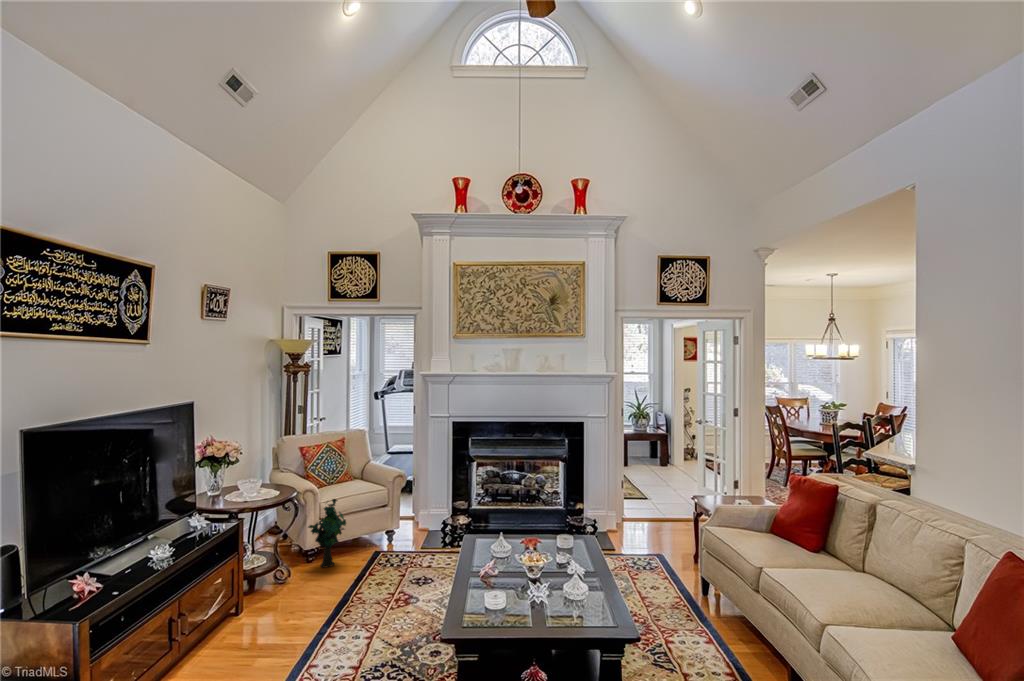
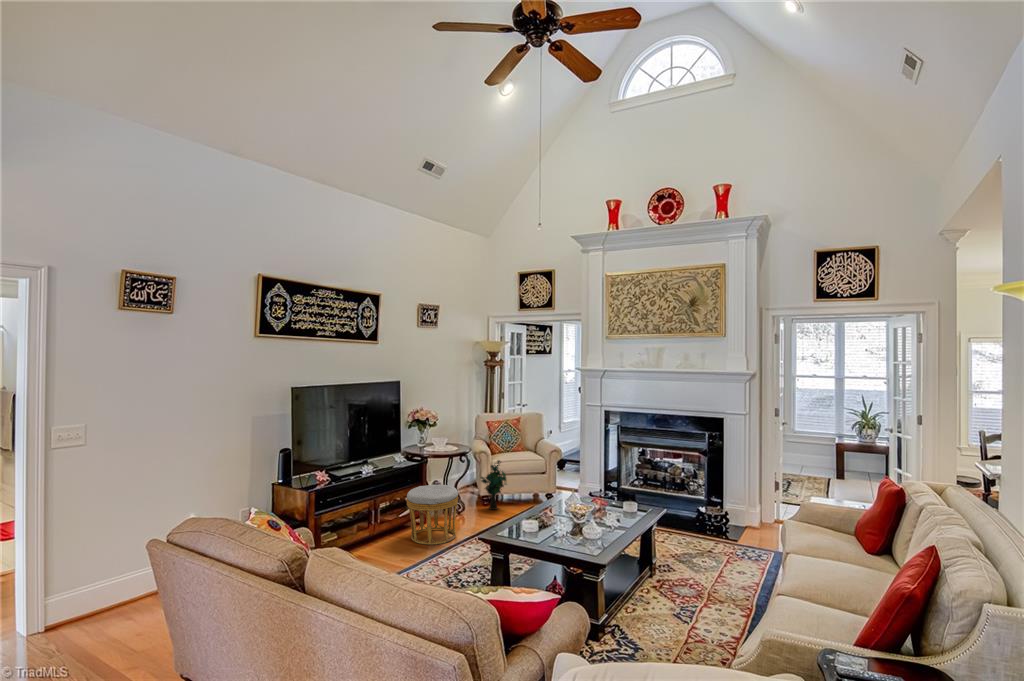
ottoman: none [229,549,311,649] -> present [406,485,458,545]

